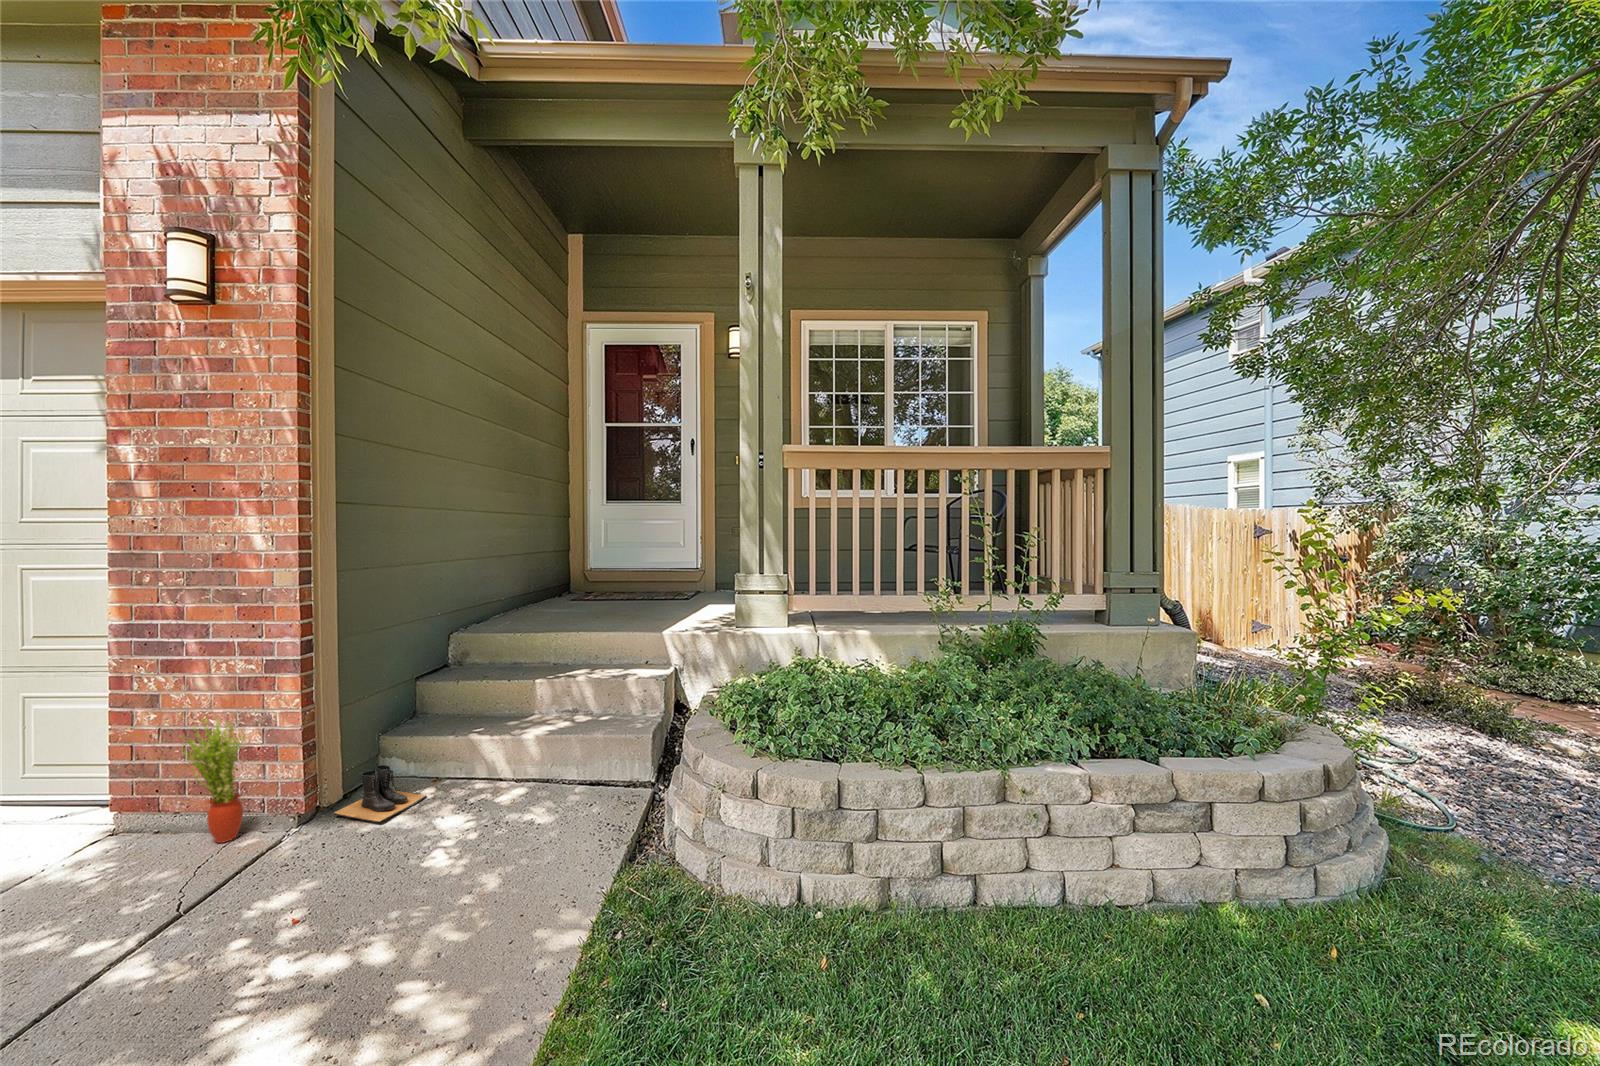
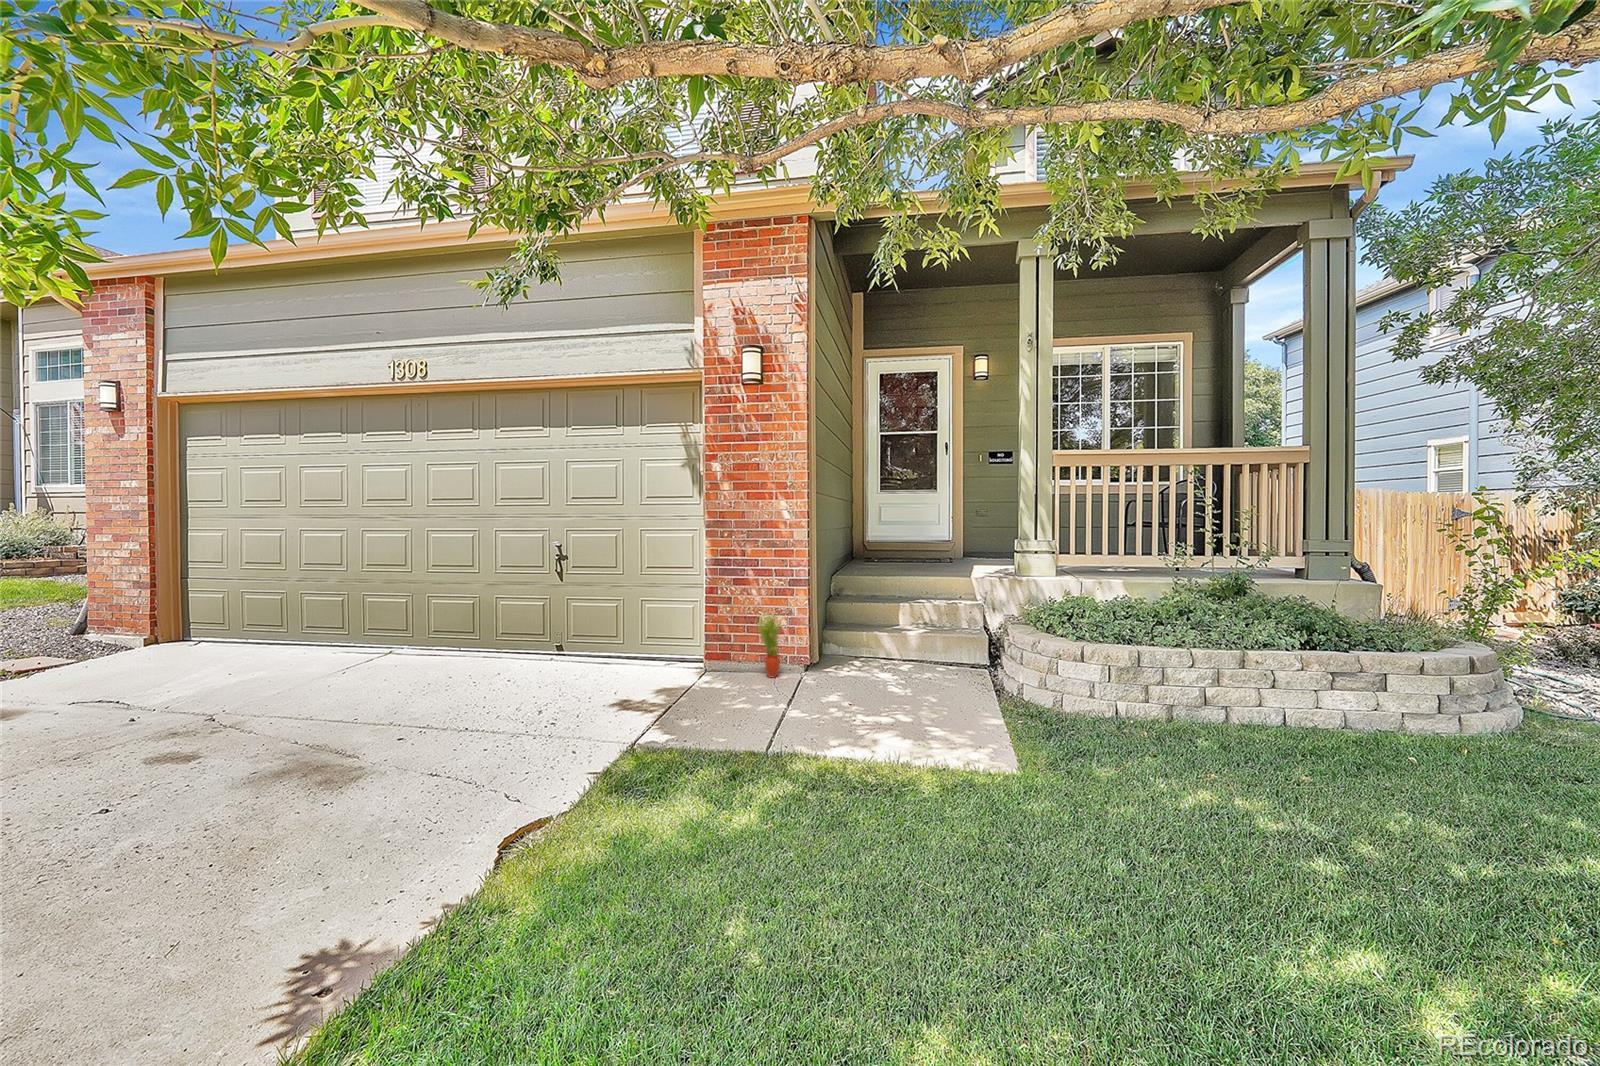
boots: present [334,765,427,822] -> none [818,646,860,674]

